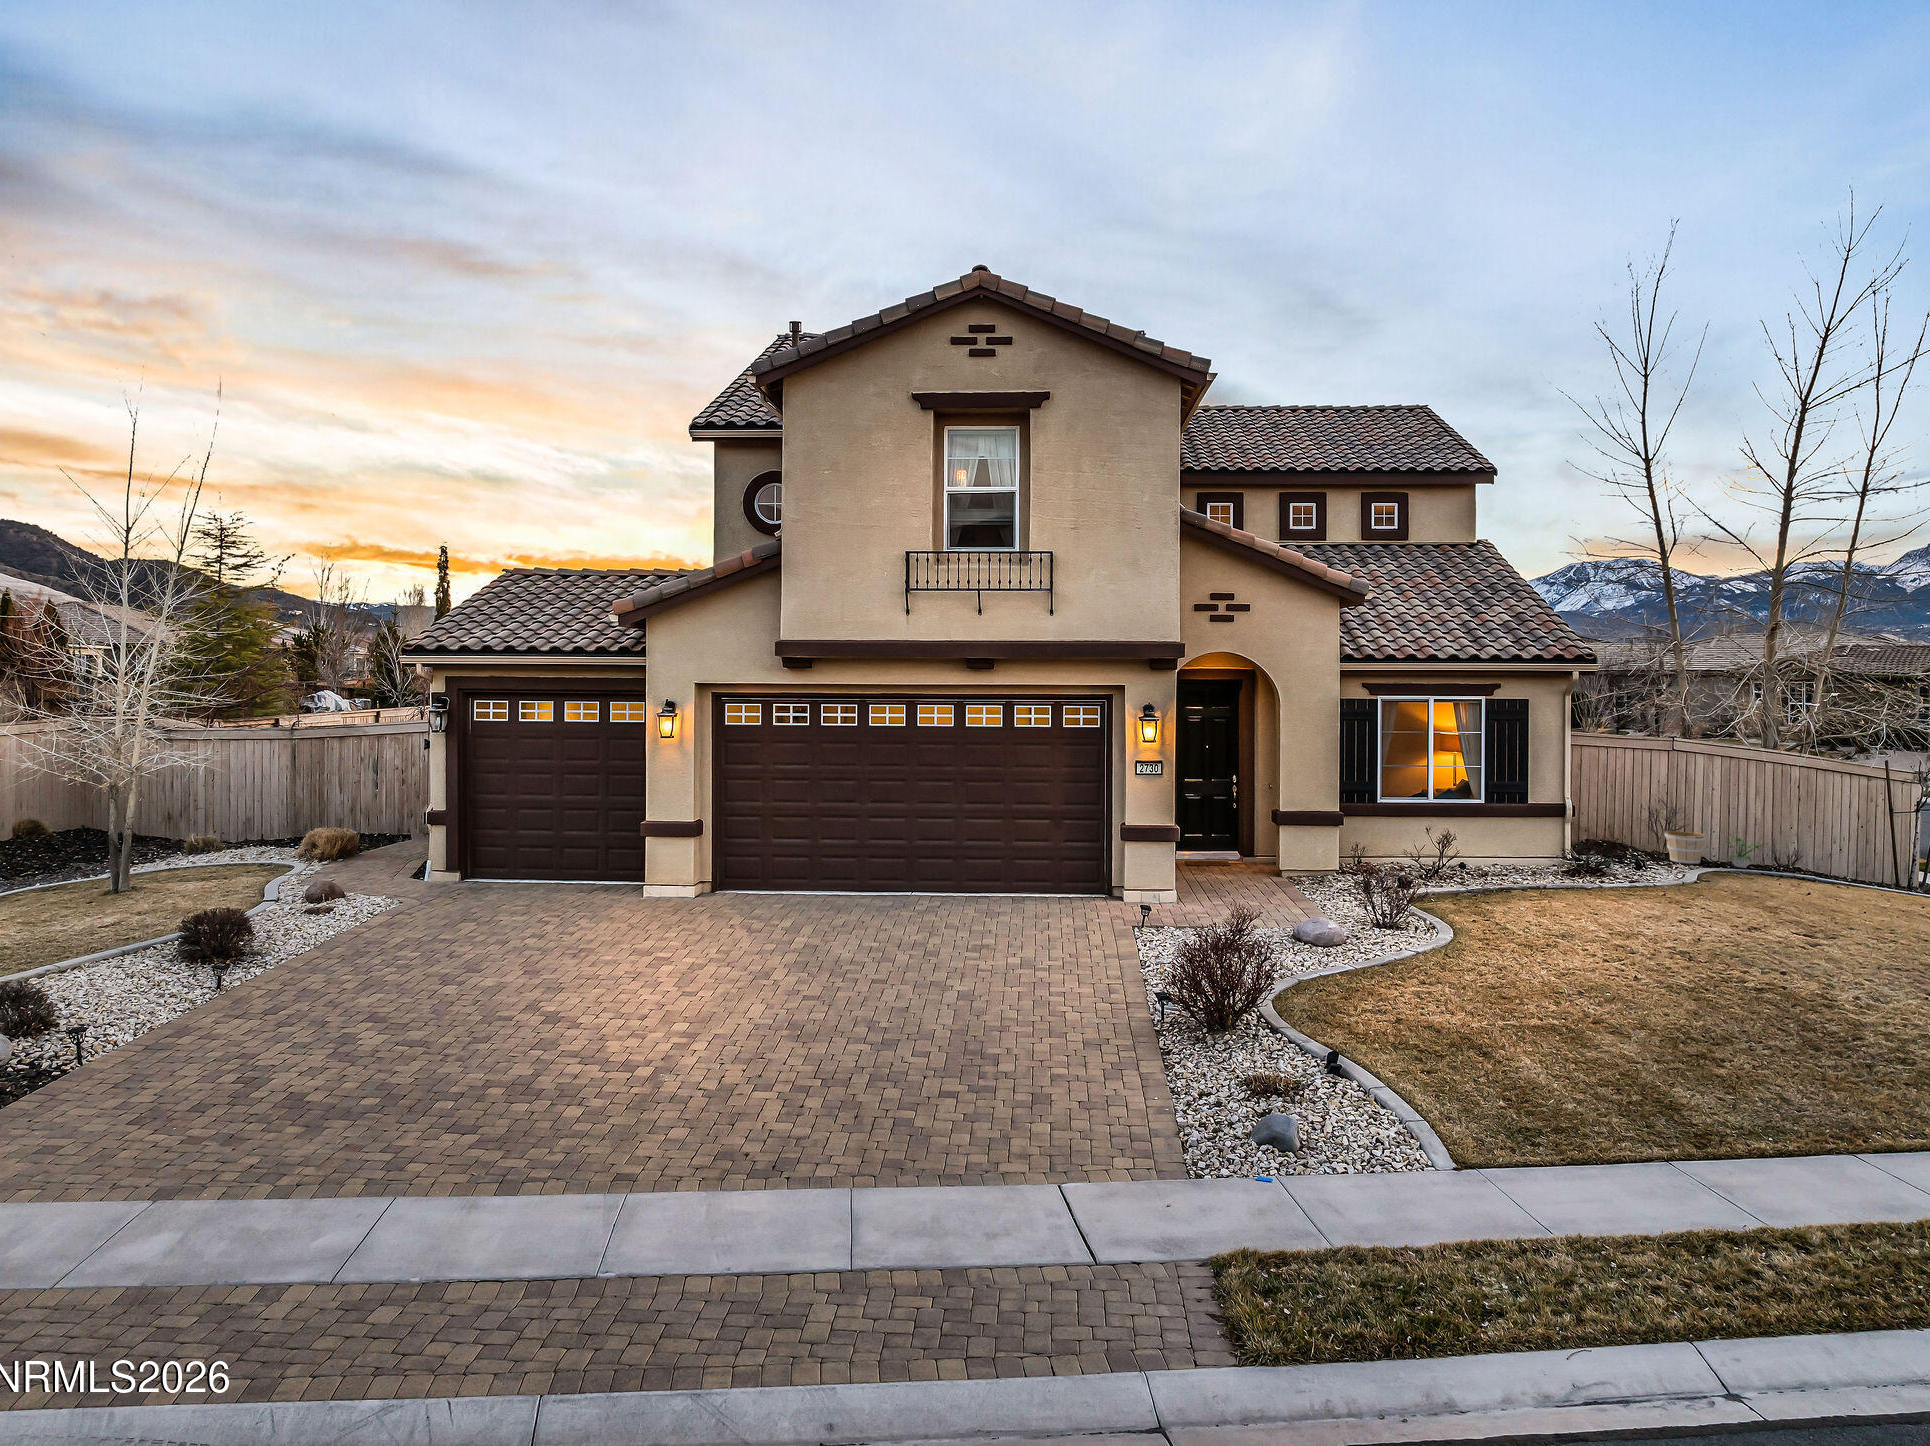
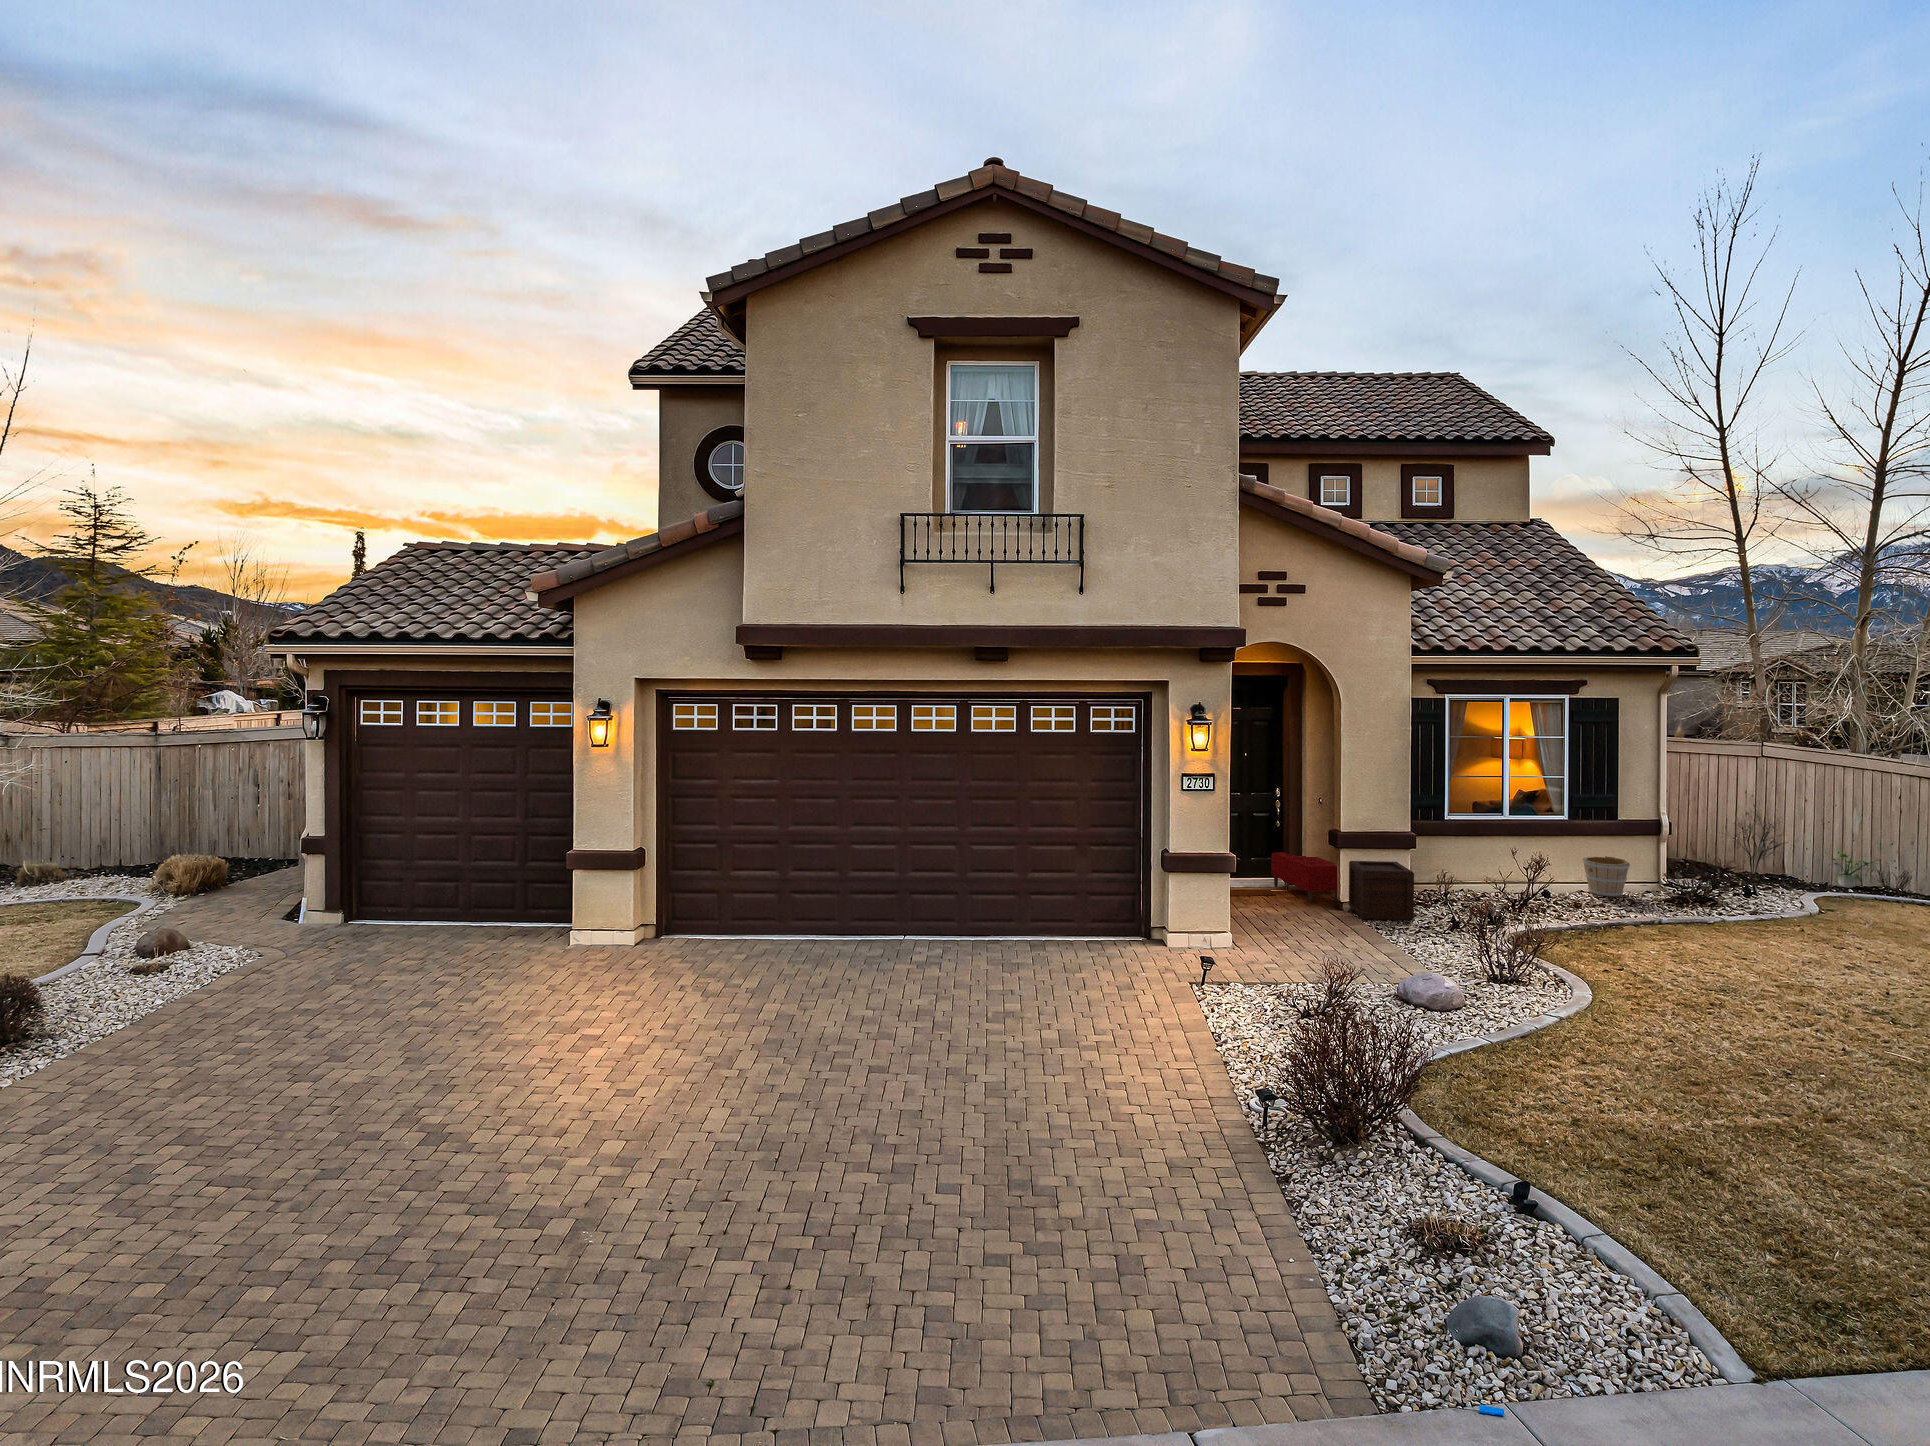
wooden bucket: present [1665,831,1707,864] -> present [1582,856,1630,897]
bench: none [1227,832,1284,875] -> present [1271,852,1338,903]
wooden crate: none [1288,839,1340,889] -> present [1349,861,1414,920]

